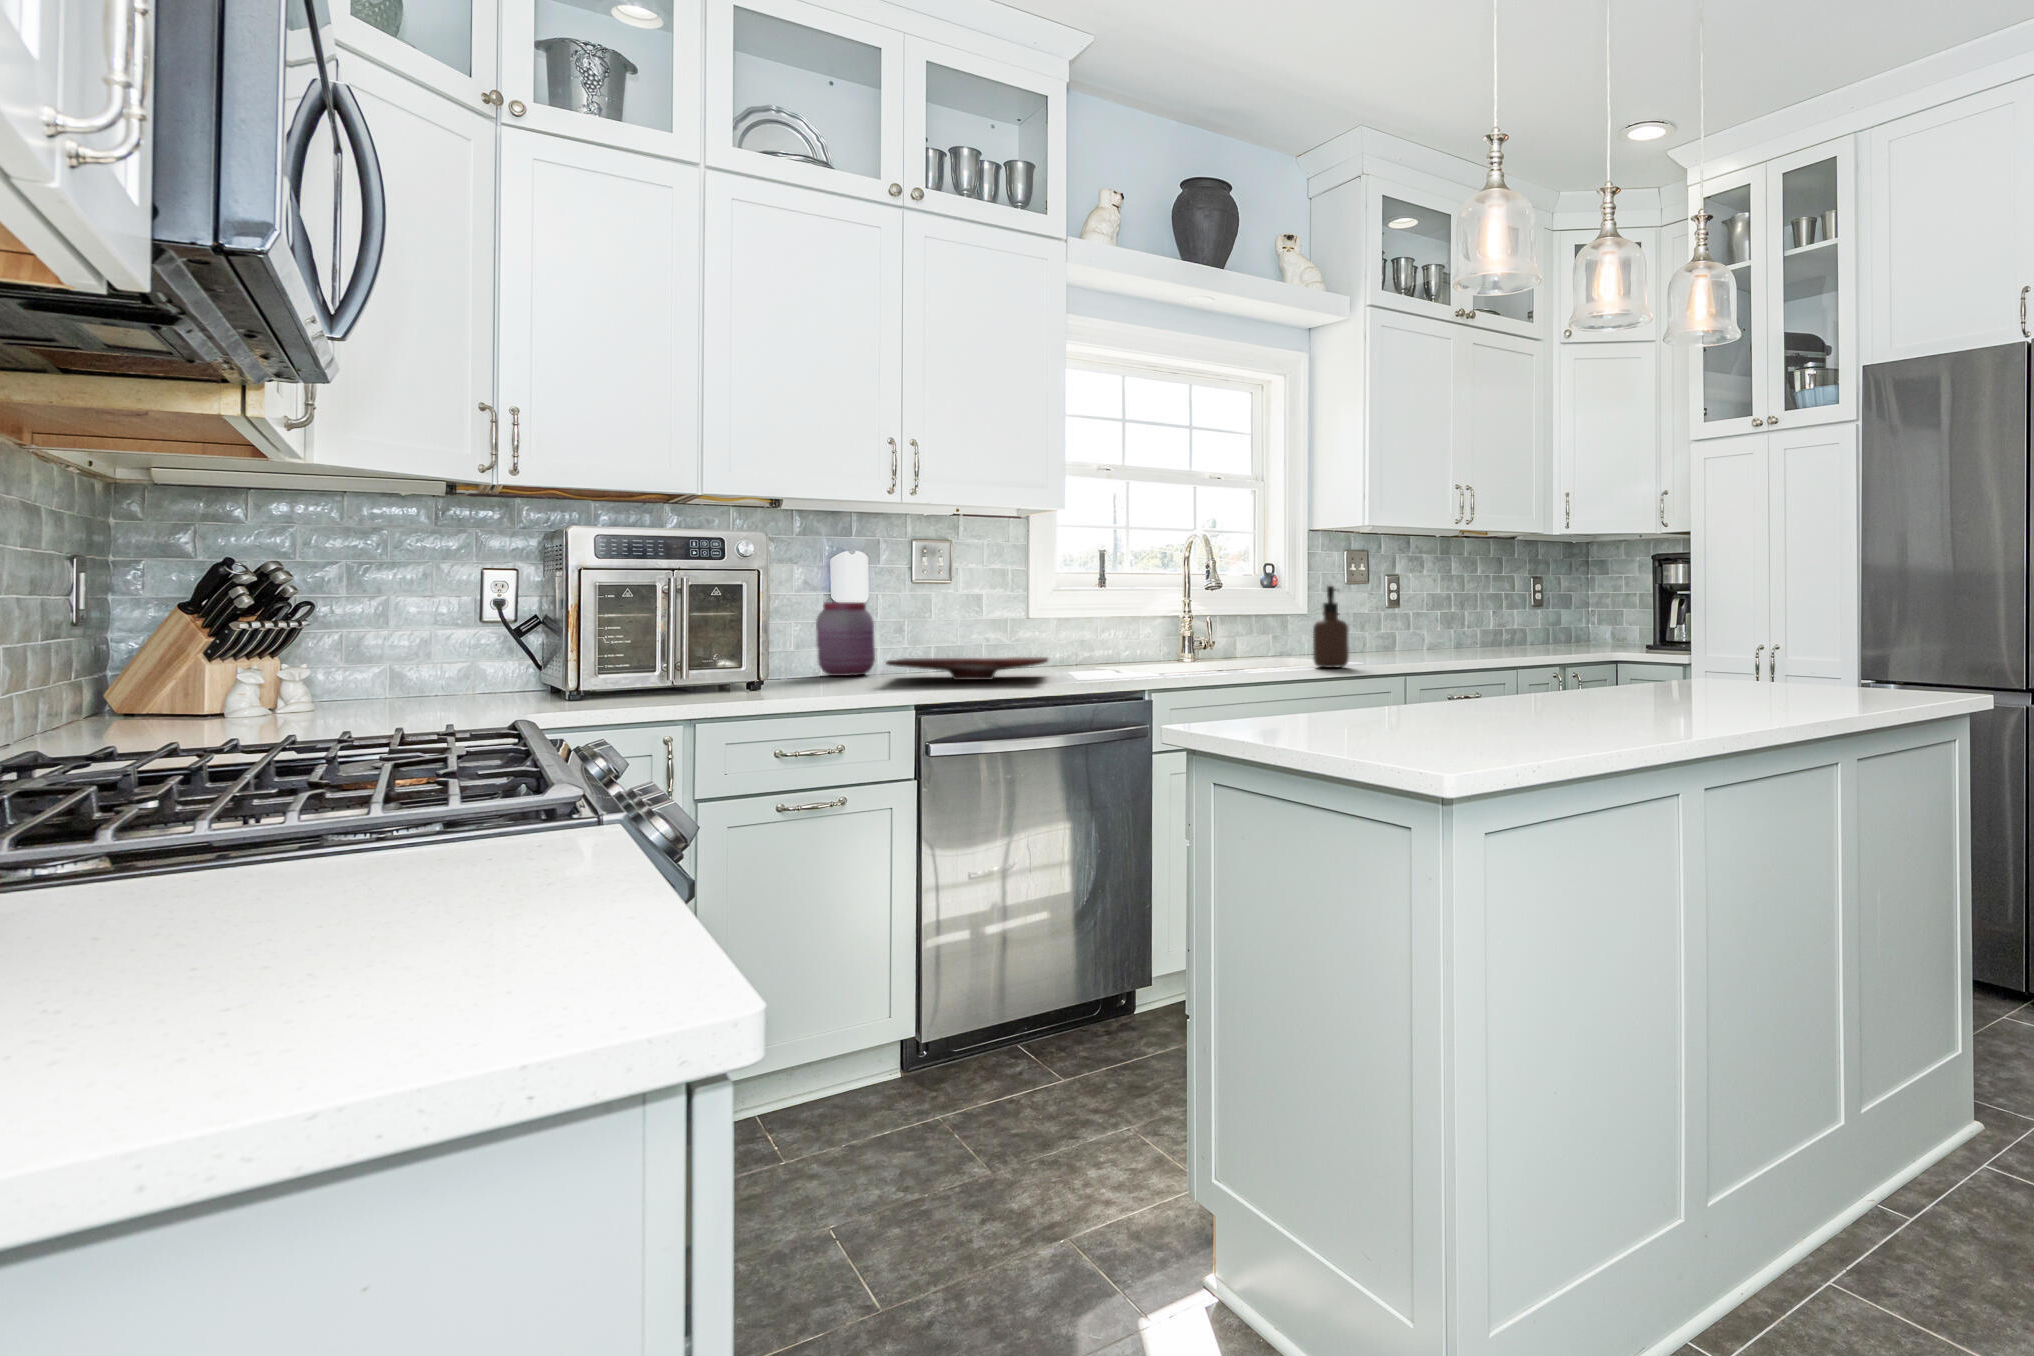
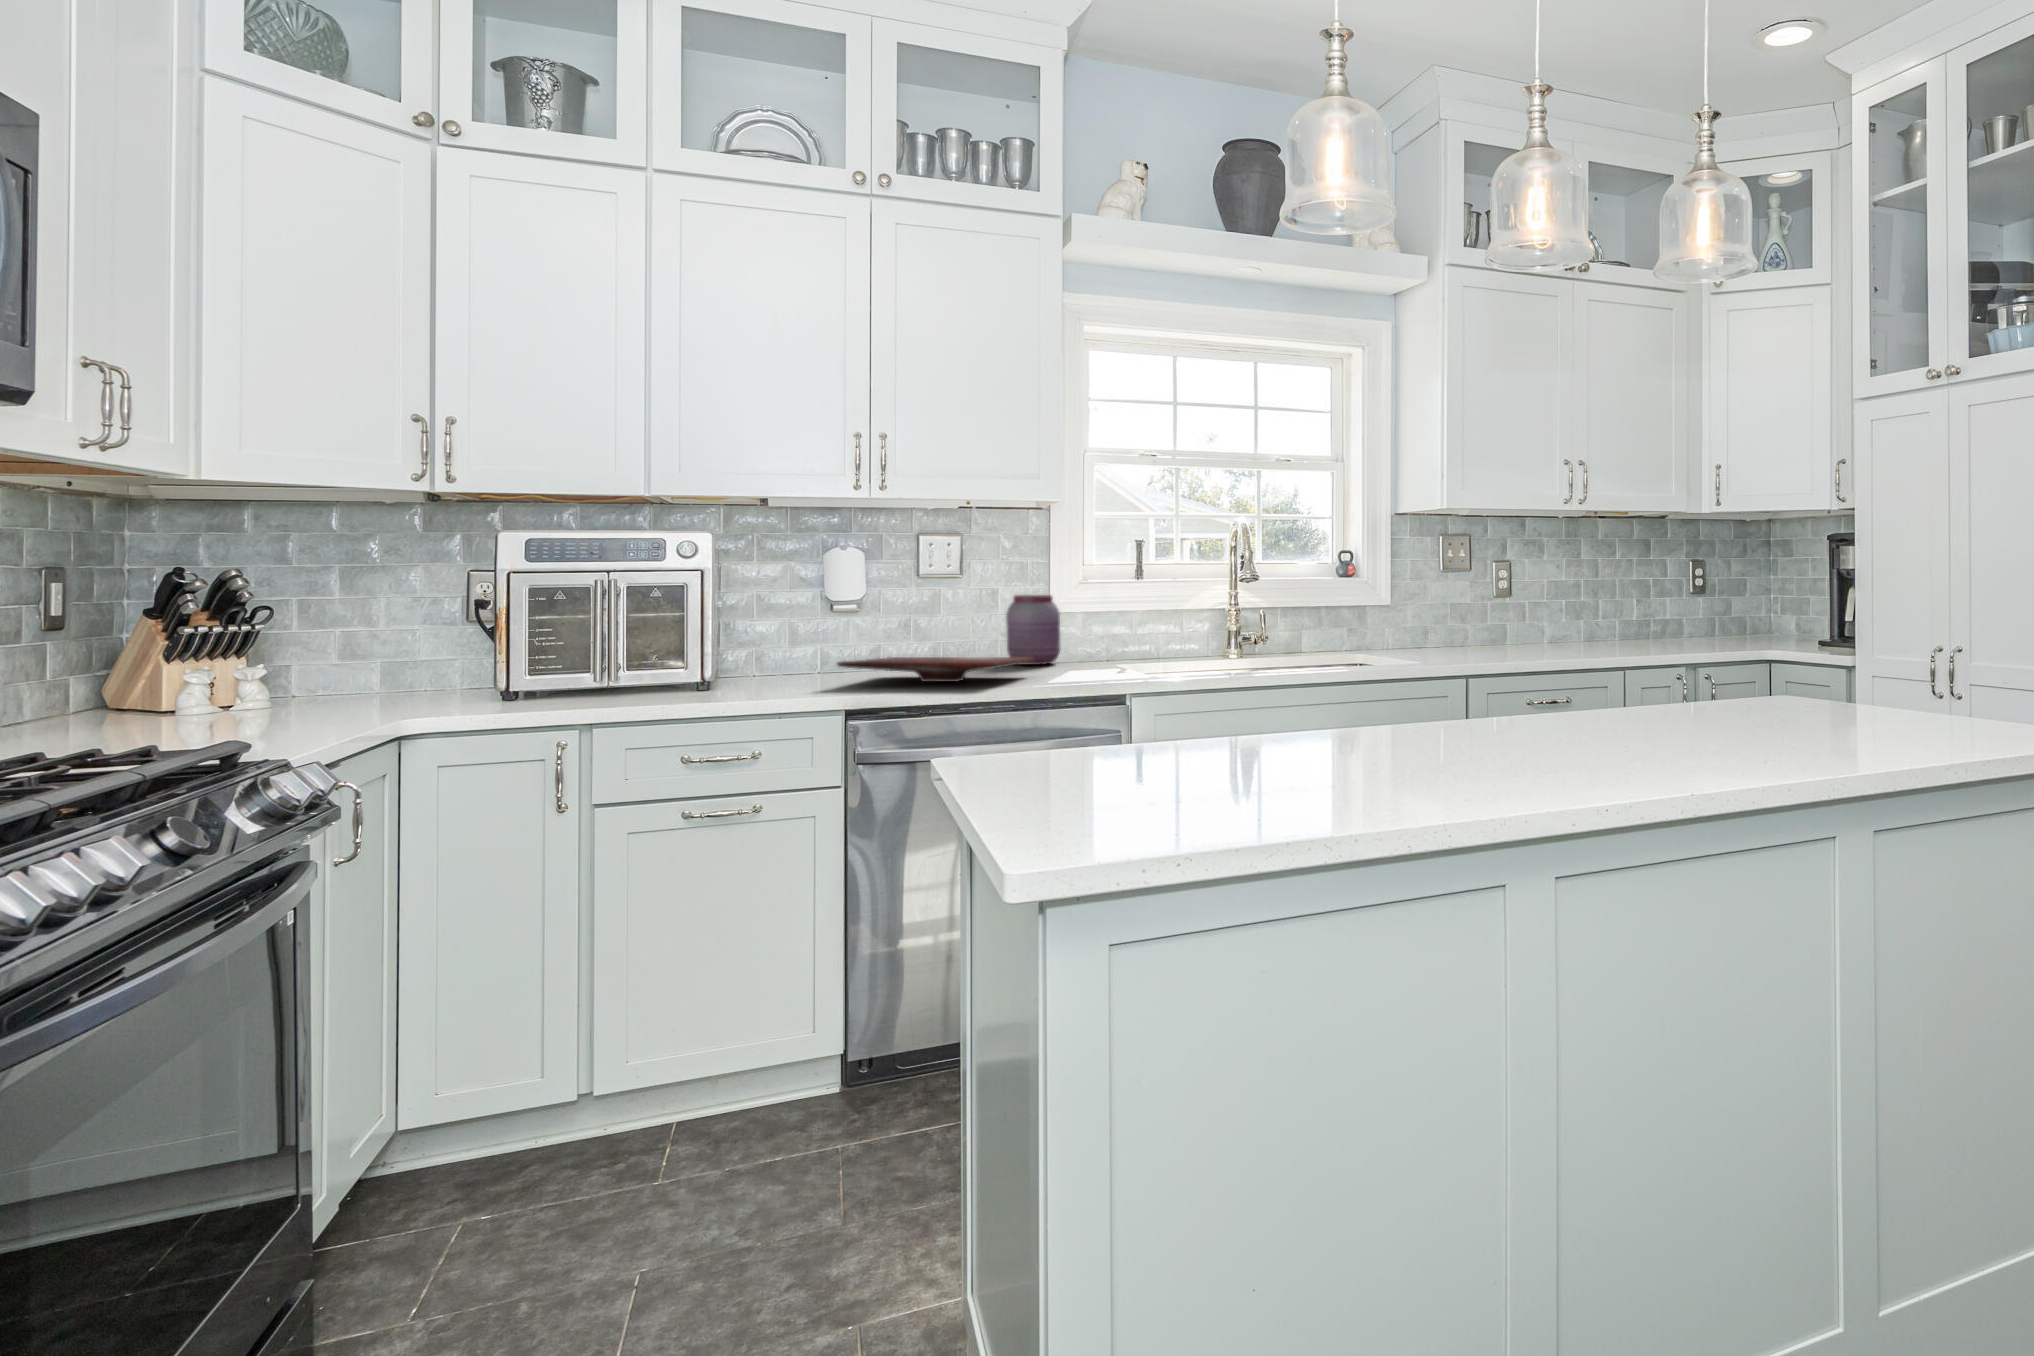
soap dispenser: present [1313,586,1349,668] -> none [1336,579,1375,670]
jar: present [816,602,875,676] -> present [1006,595,1060,665]

